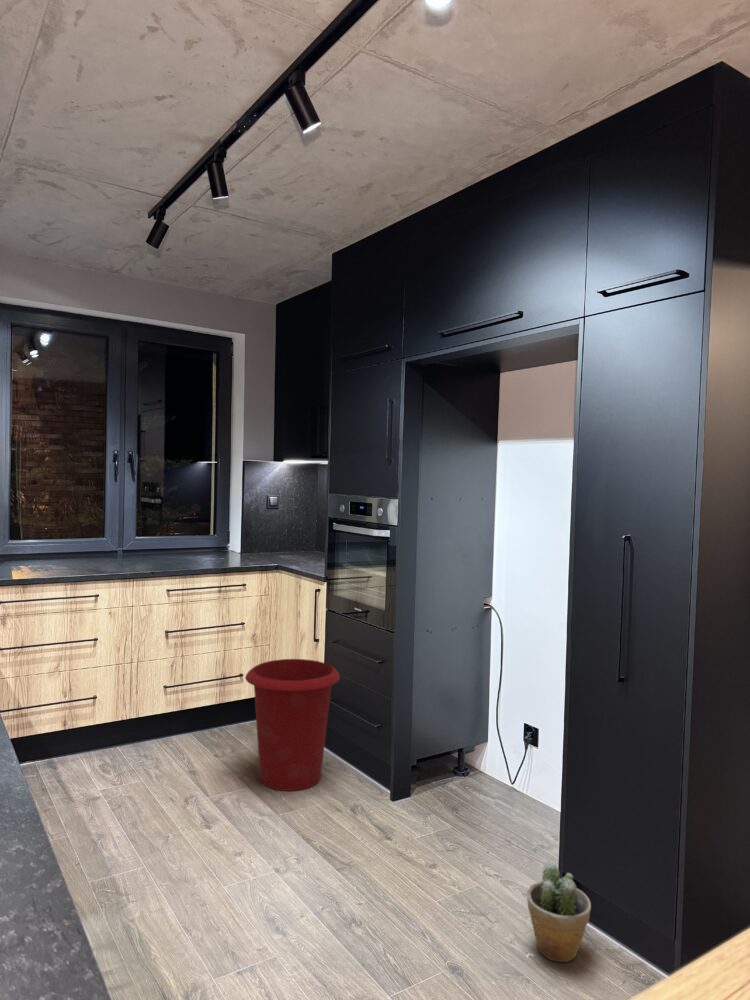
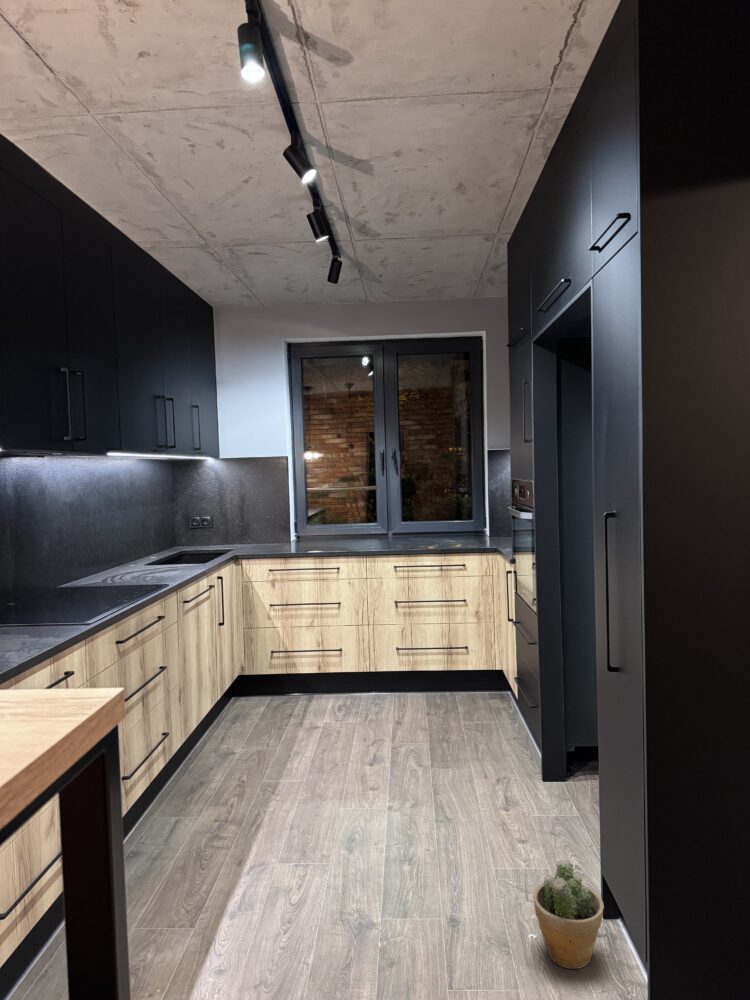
waste bin: present [245,659,340,791] -> none [426,633,515,754]

